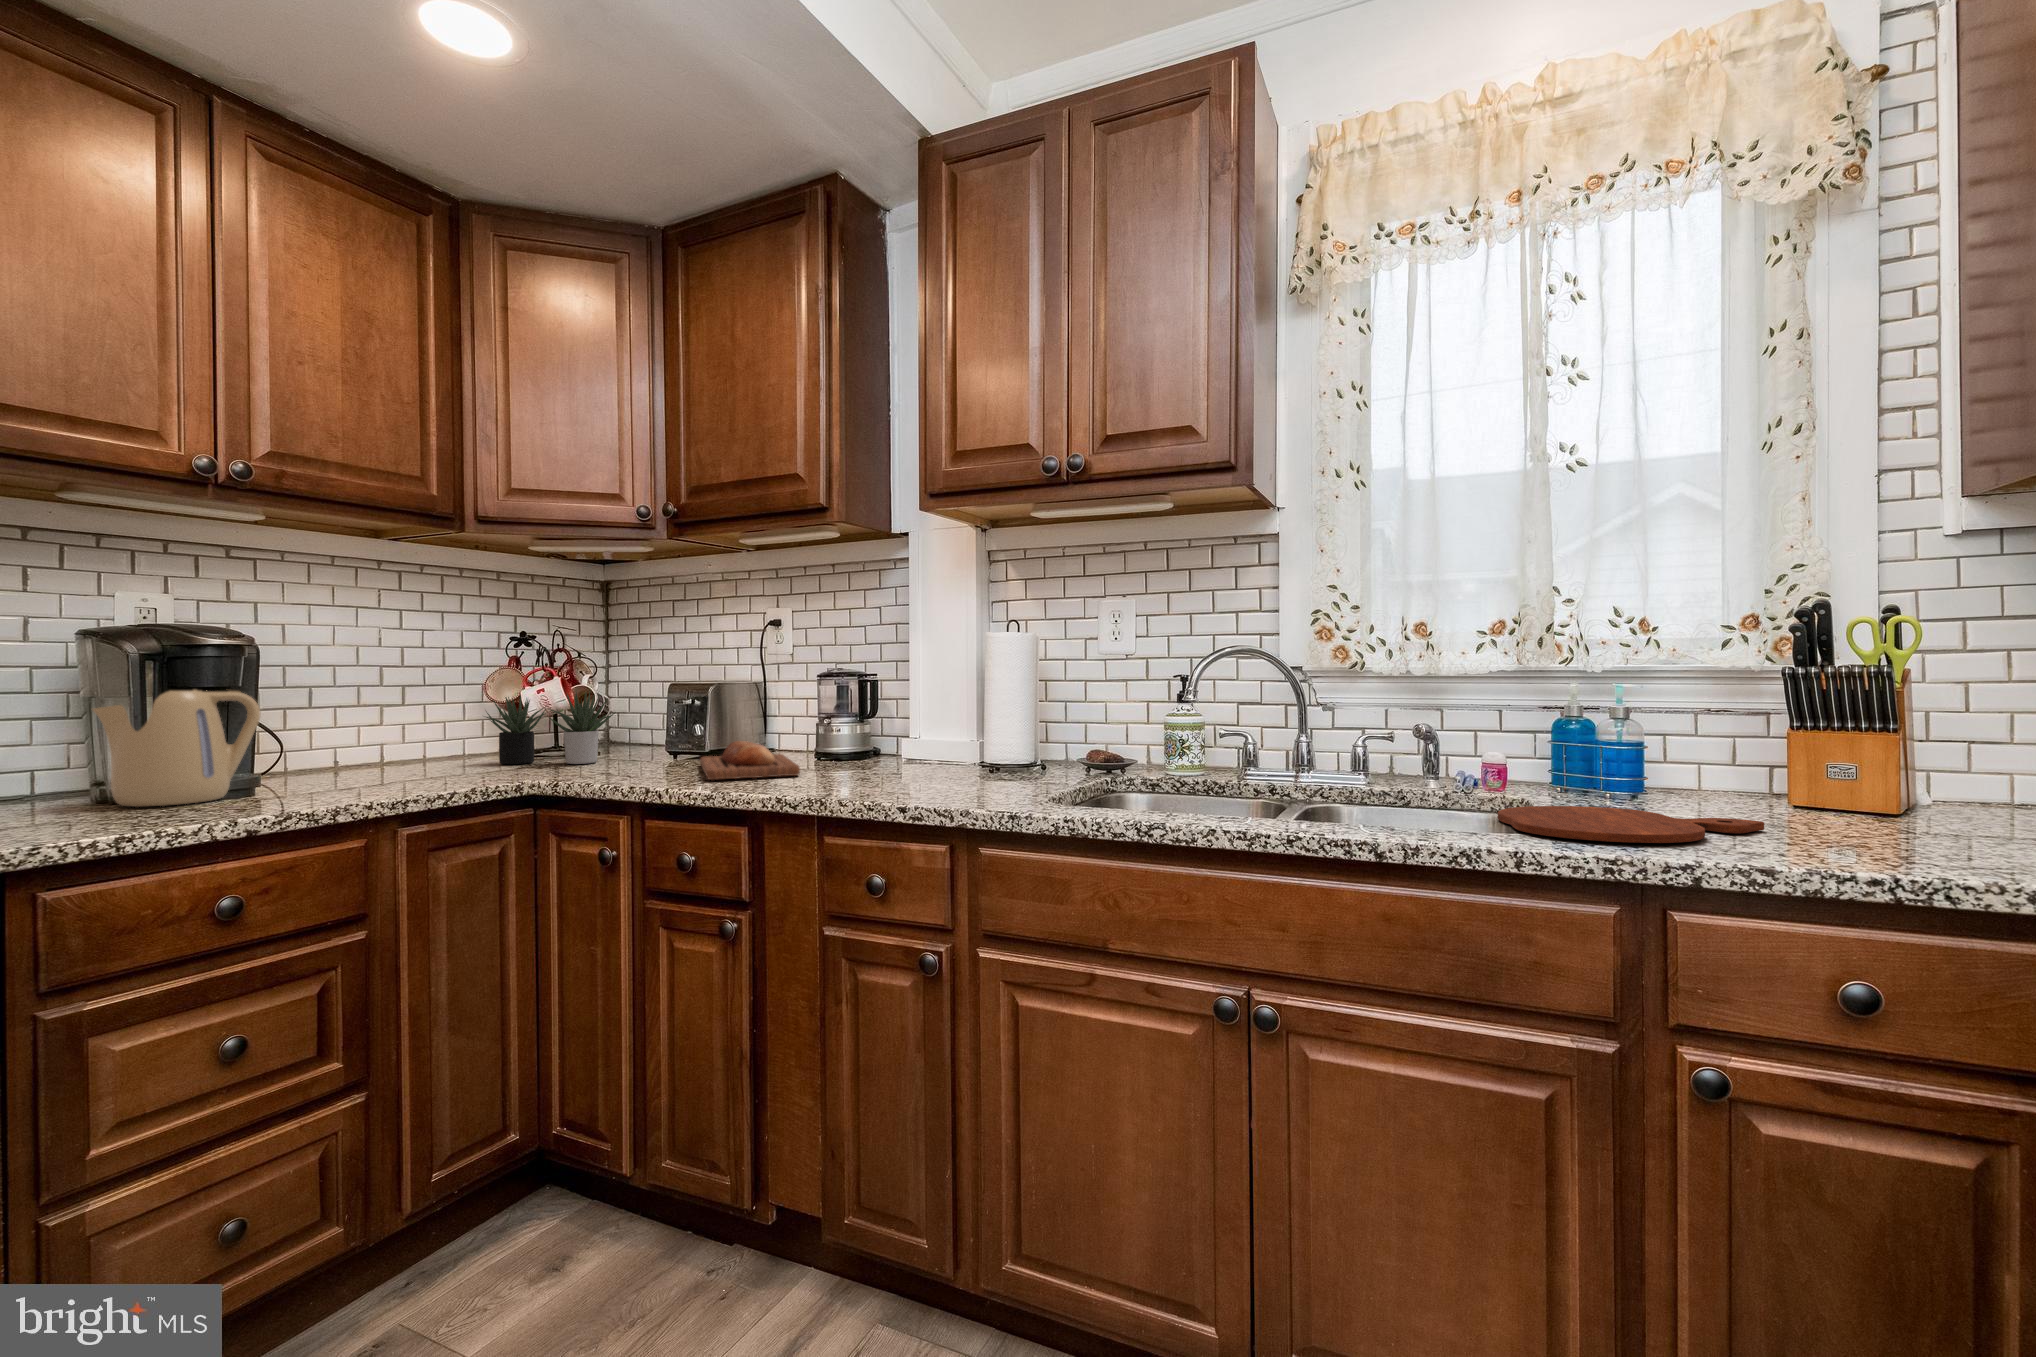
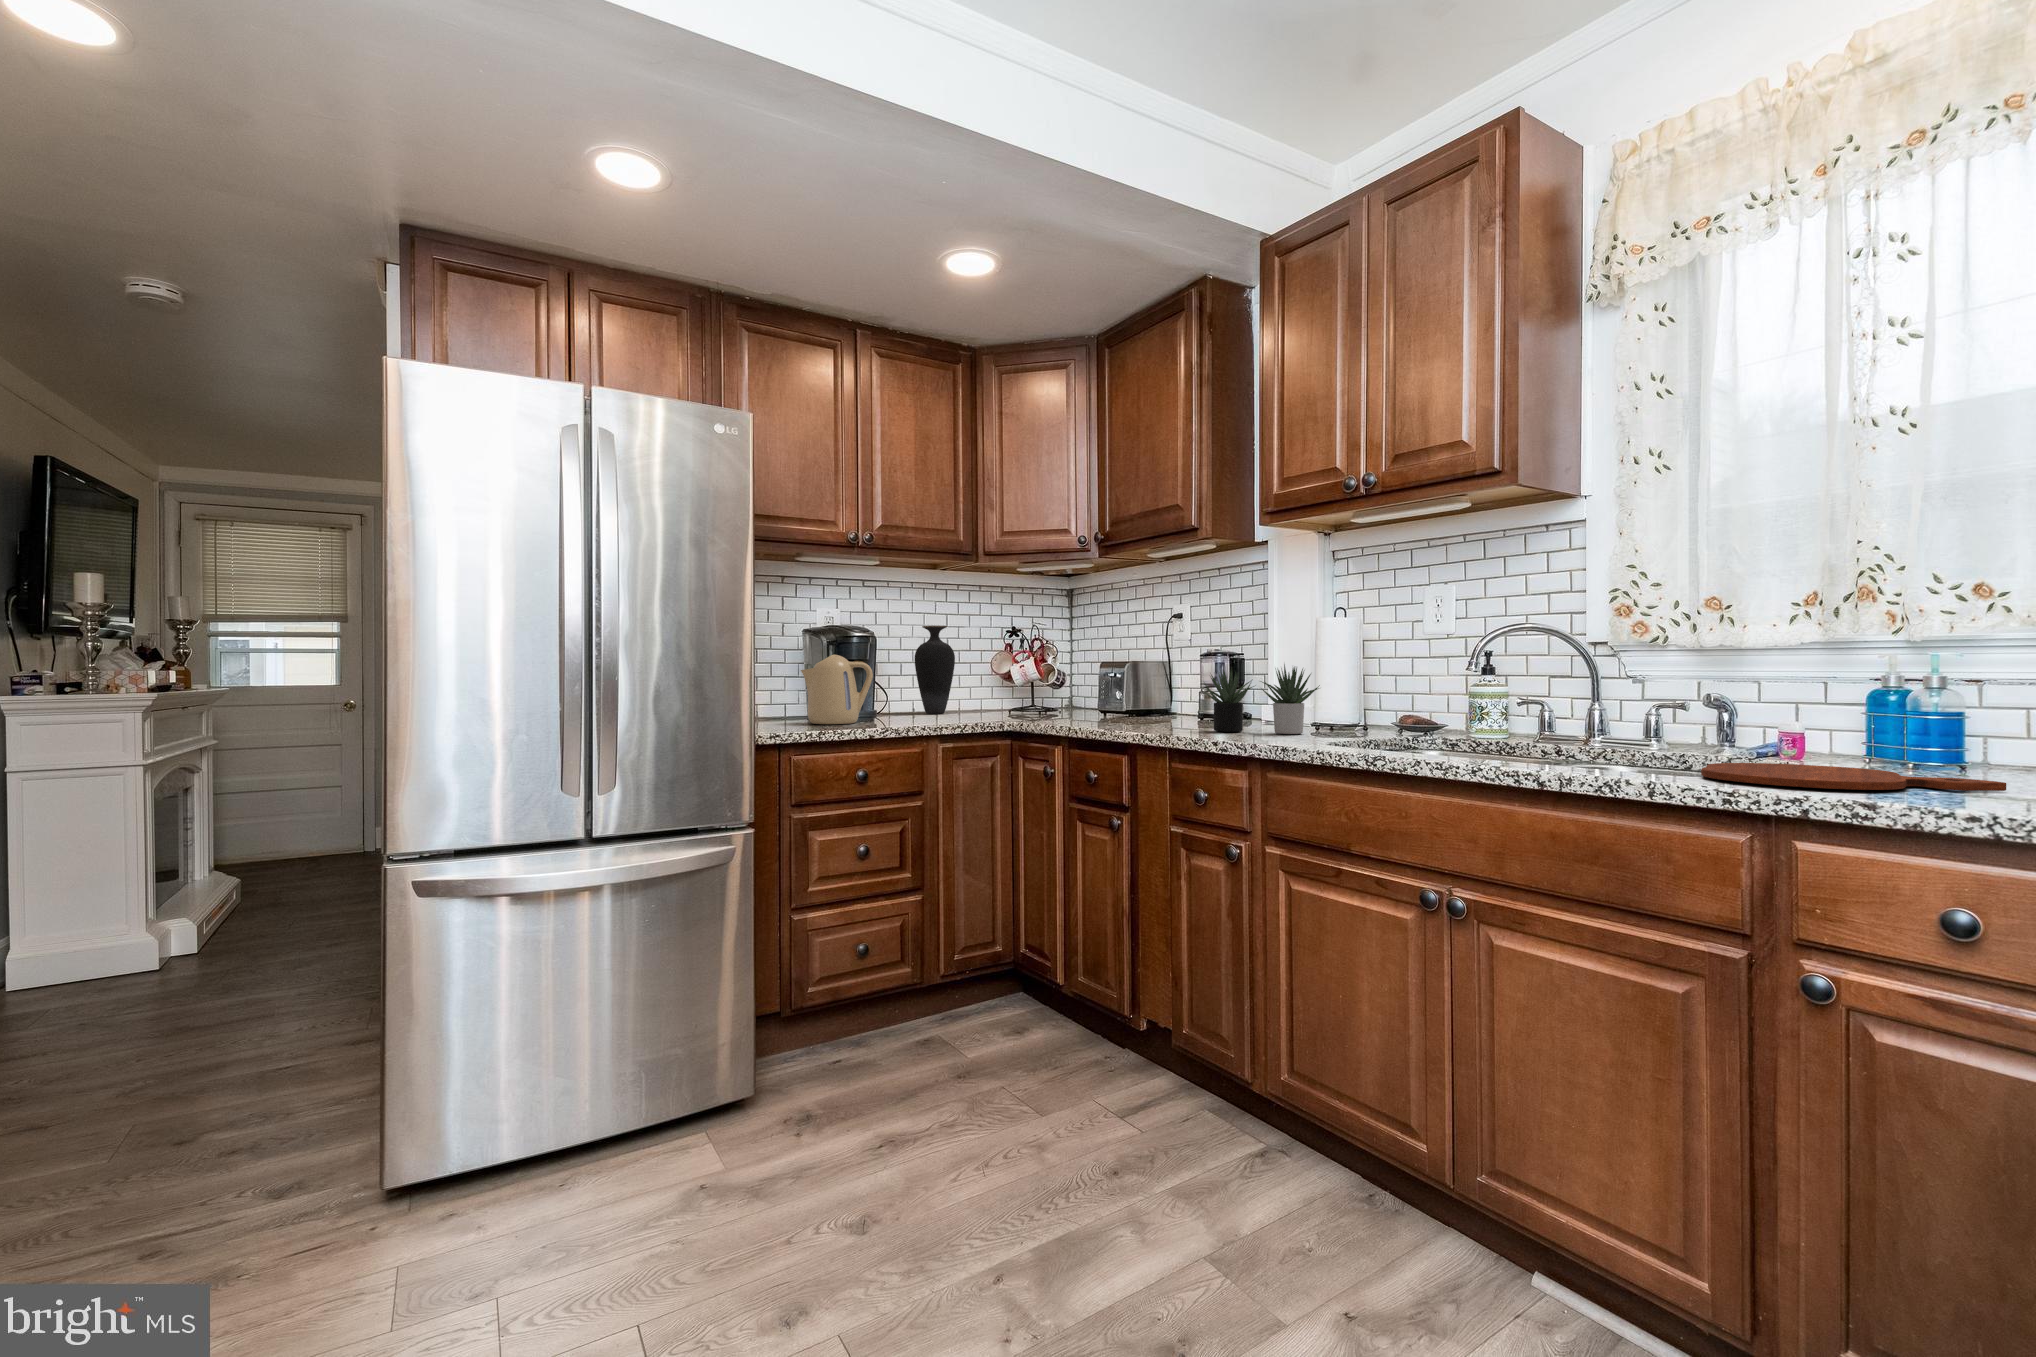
vase: none [336,629,412,768] -> present [915,626,955,714]
succulent plant: present [486,692,613,764] -> present [1202,664,1320,734]
bread loaf: present [700,741,800,780] -> none [1112,702,1179,726]

